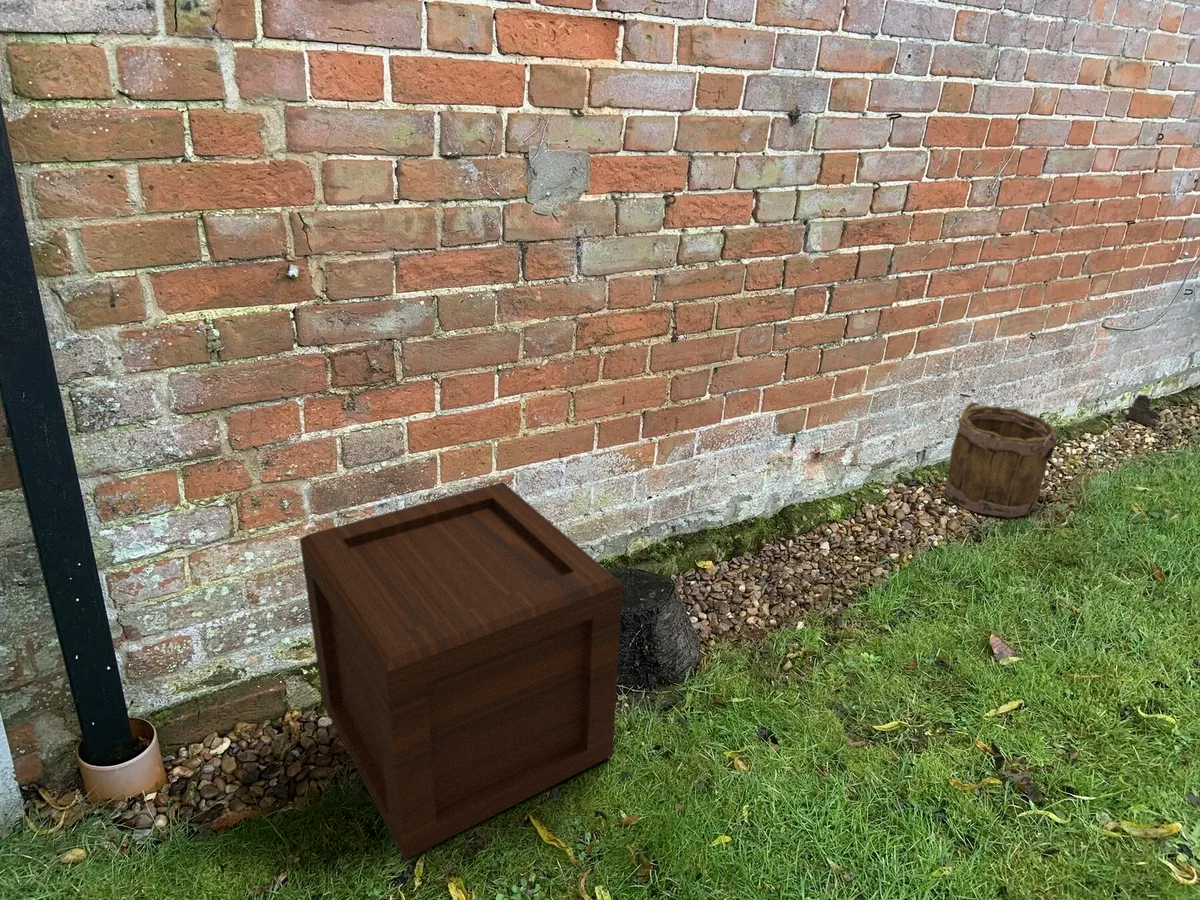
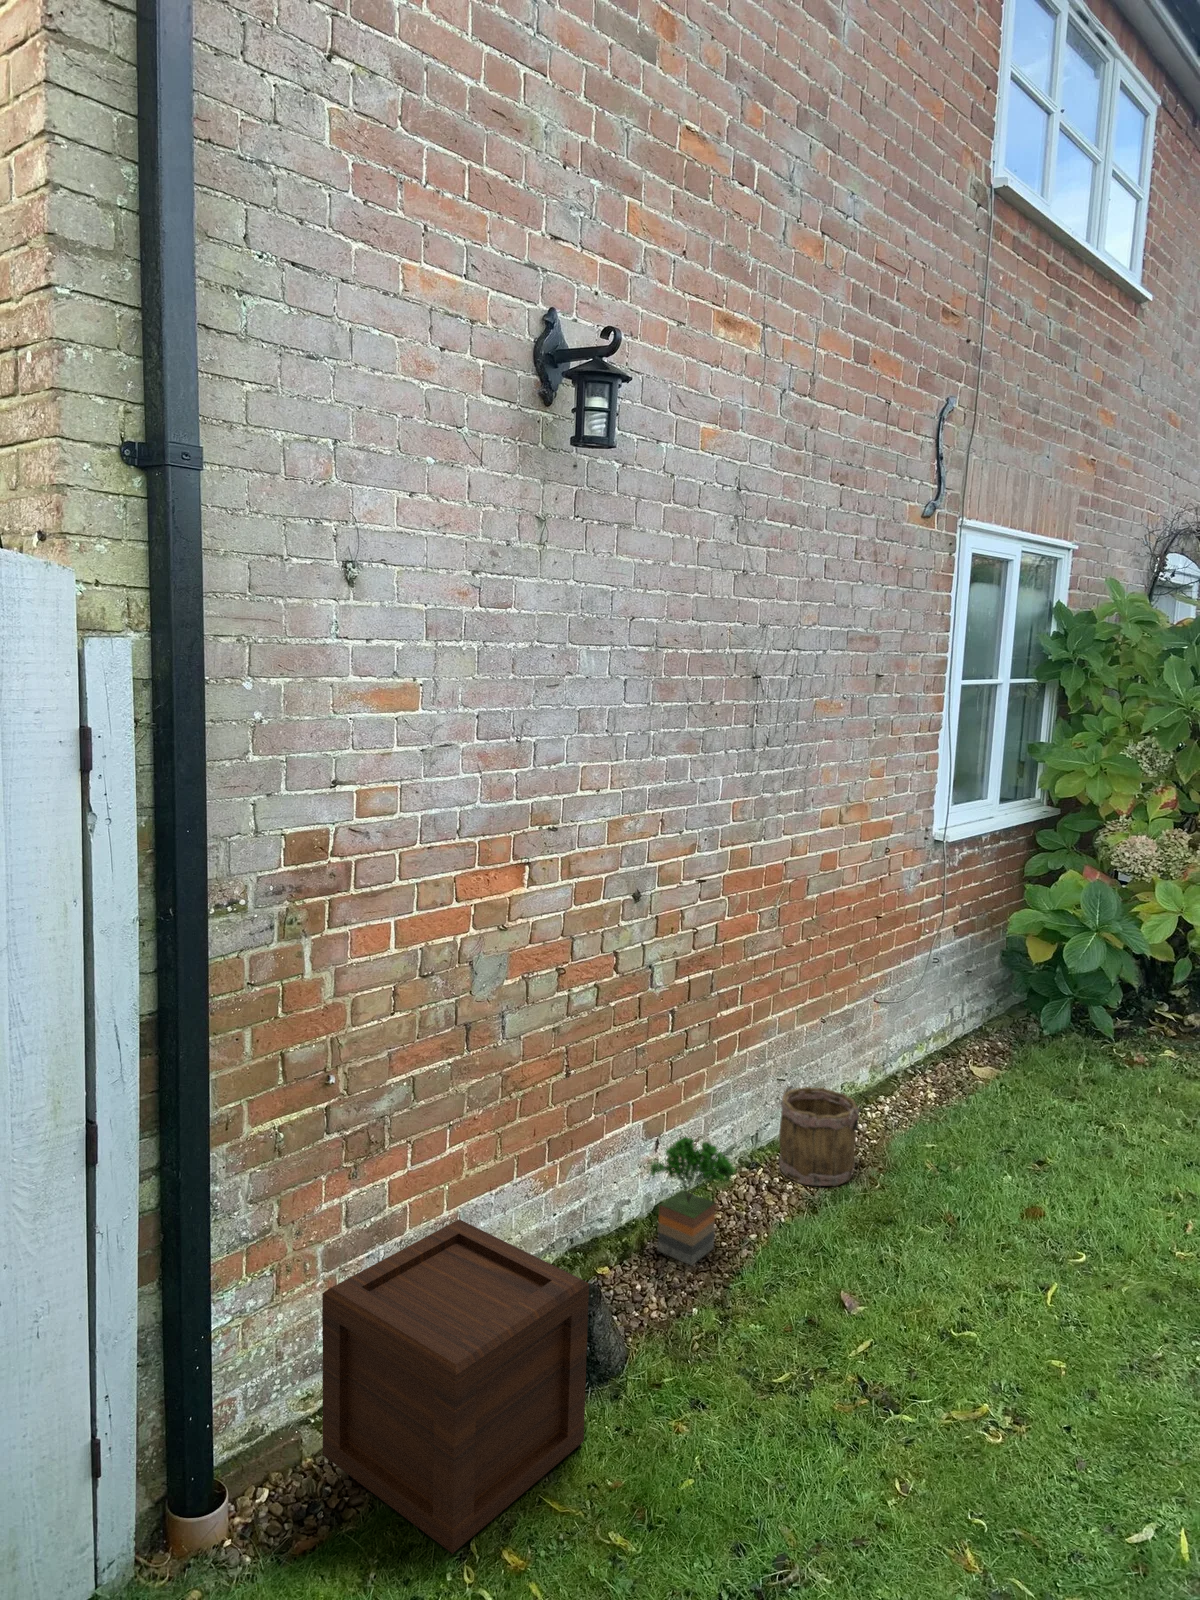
boots: present [1126,394,1158,427] -> none [911,1053,936,1082]
potted tree: none [776,434,884,576] -> present [650,1137,735,1265]

